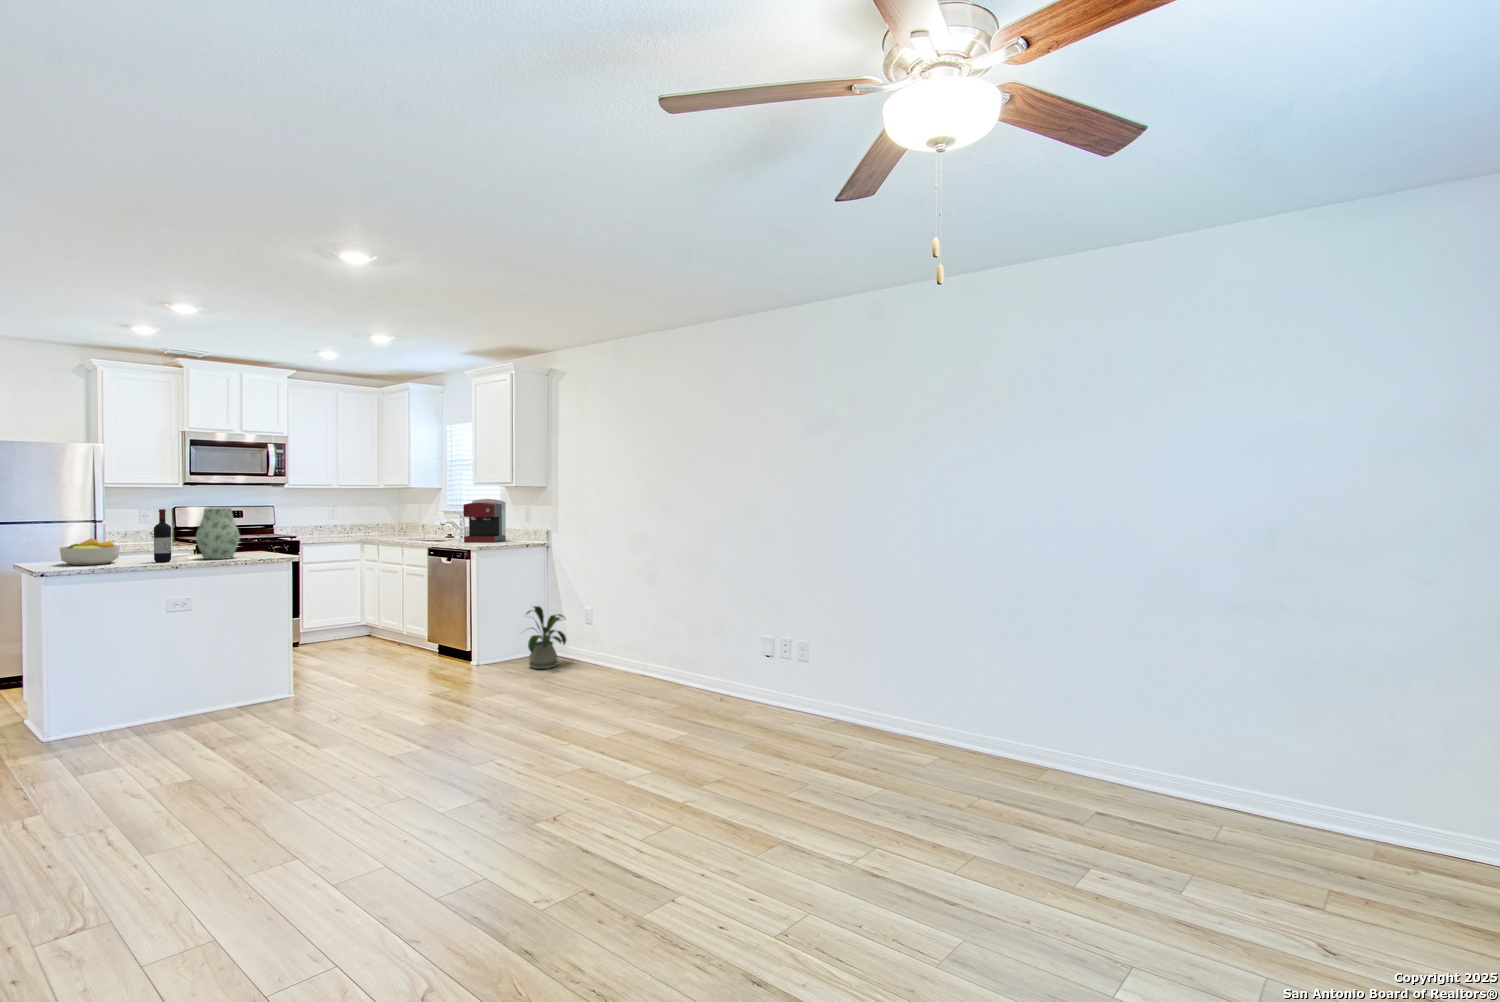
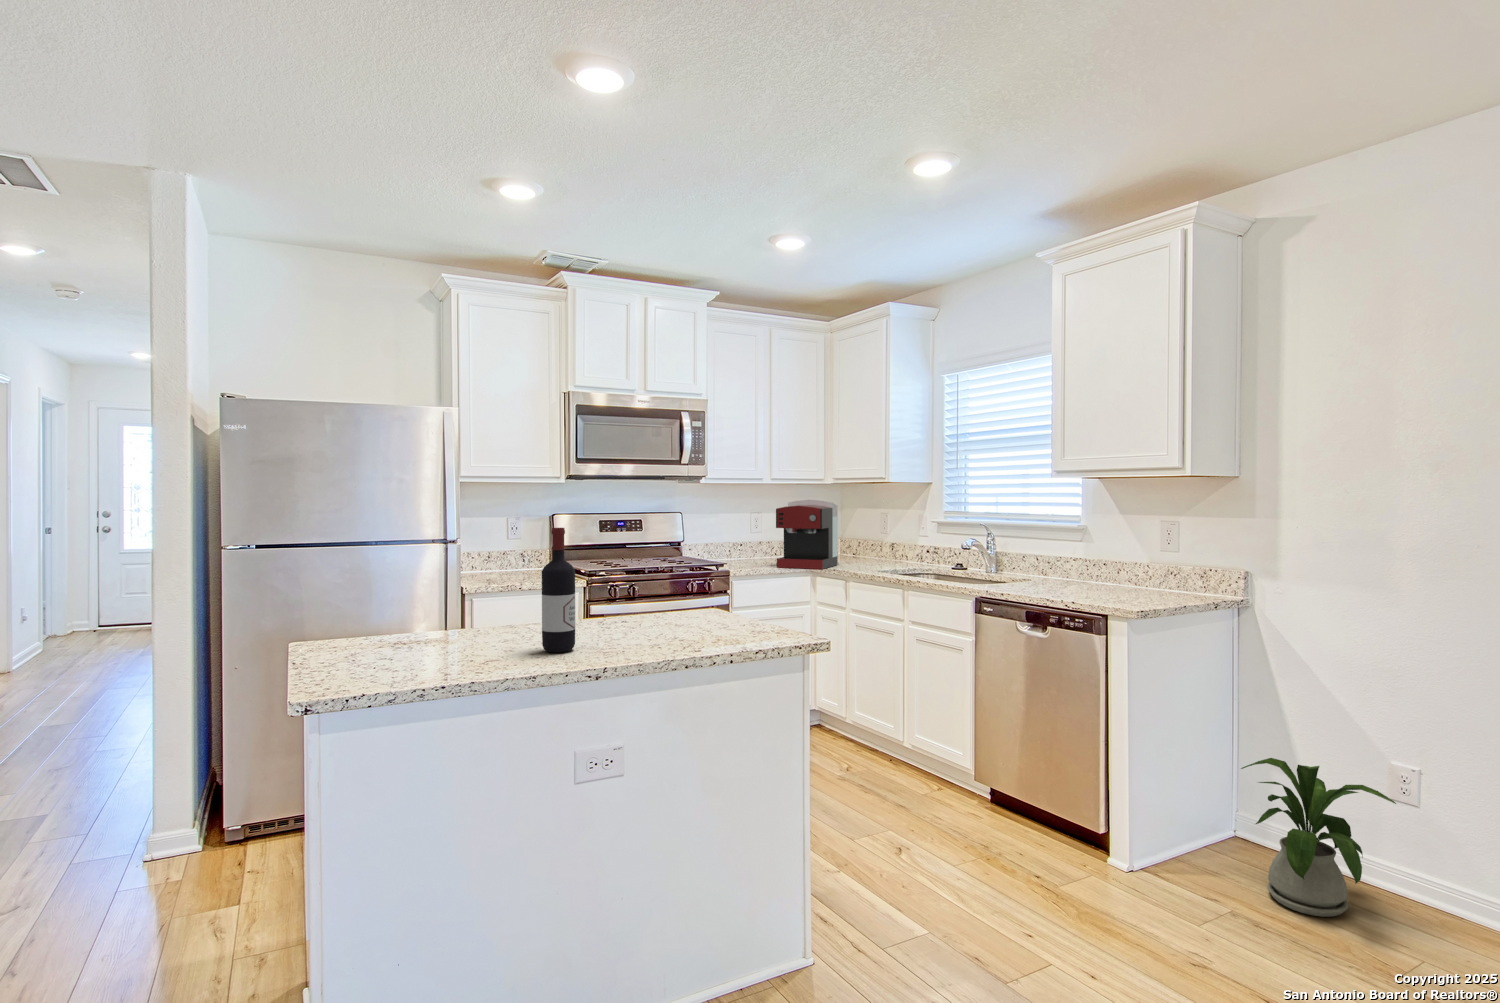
coffee maker: present [463,499,506,542] -> present [776,500,838,569]
vase: present [196,508,240,559] -> none [619,524,703,643]
fruit bowl: present [60,538,120,565] -> none [365,589,477,657]

